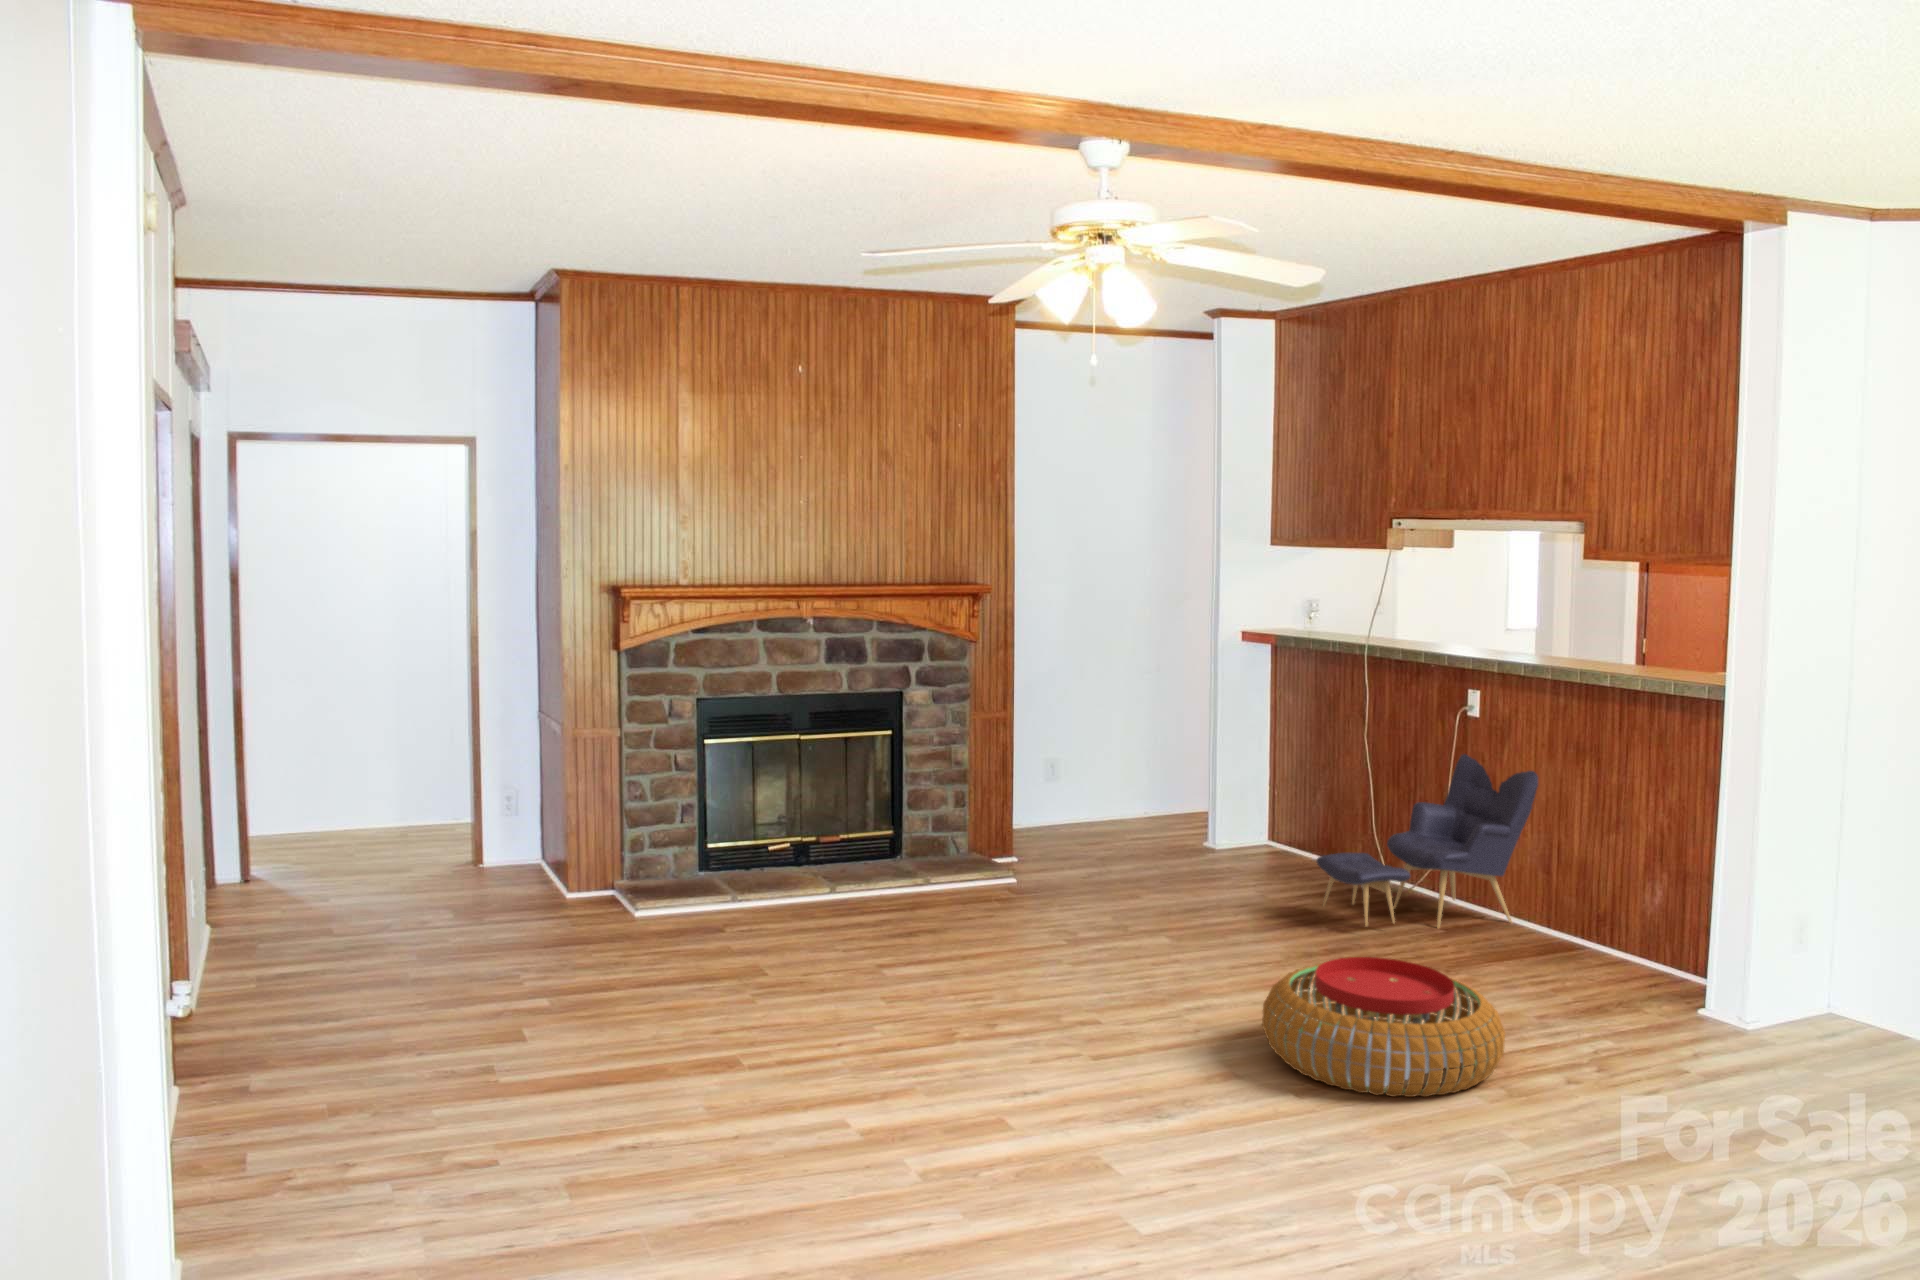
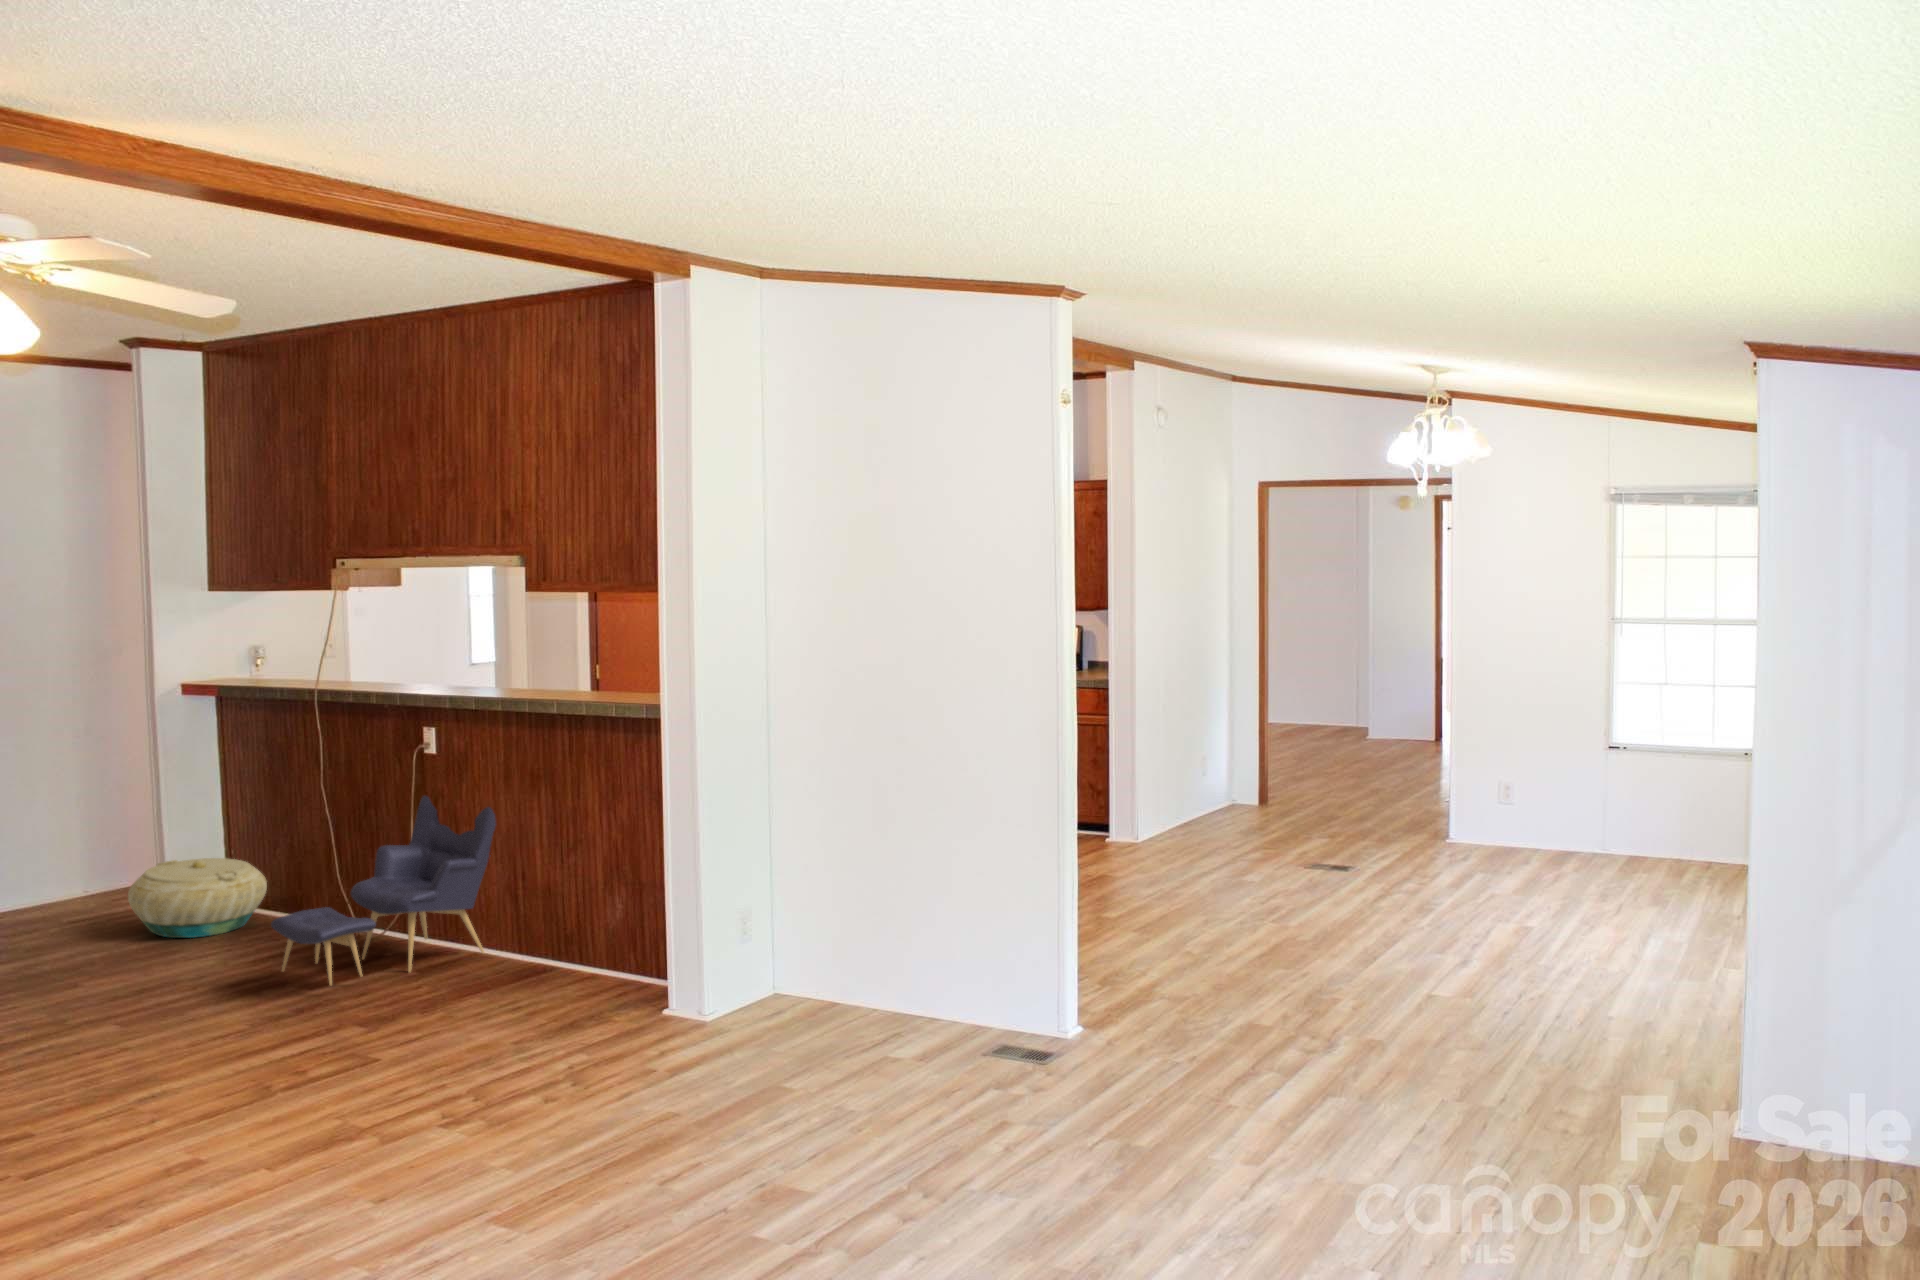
basket: none [1192,792,1307,865] -> present [128,858,267,938]
pouf: present [1262,957,1505,1097] -> none [194,1025,476,1189]

